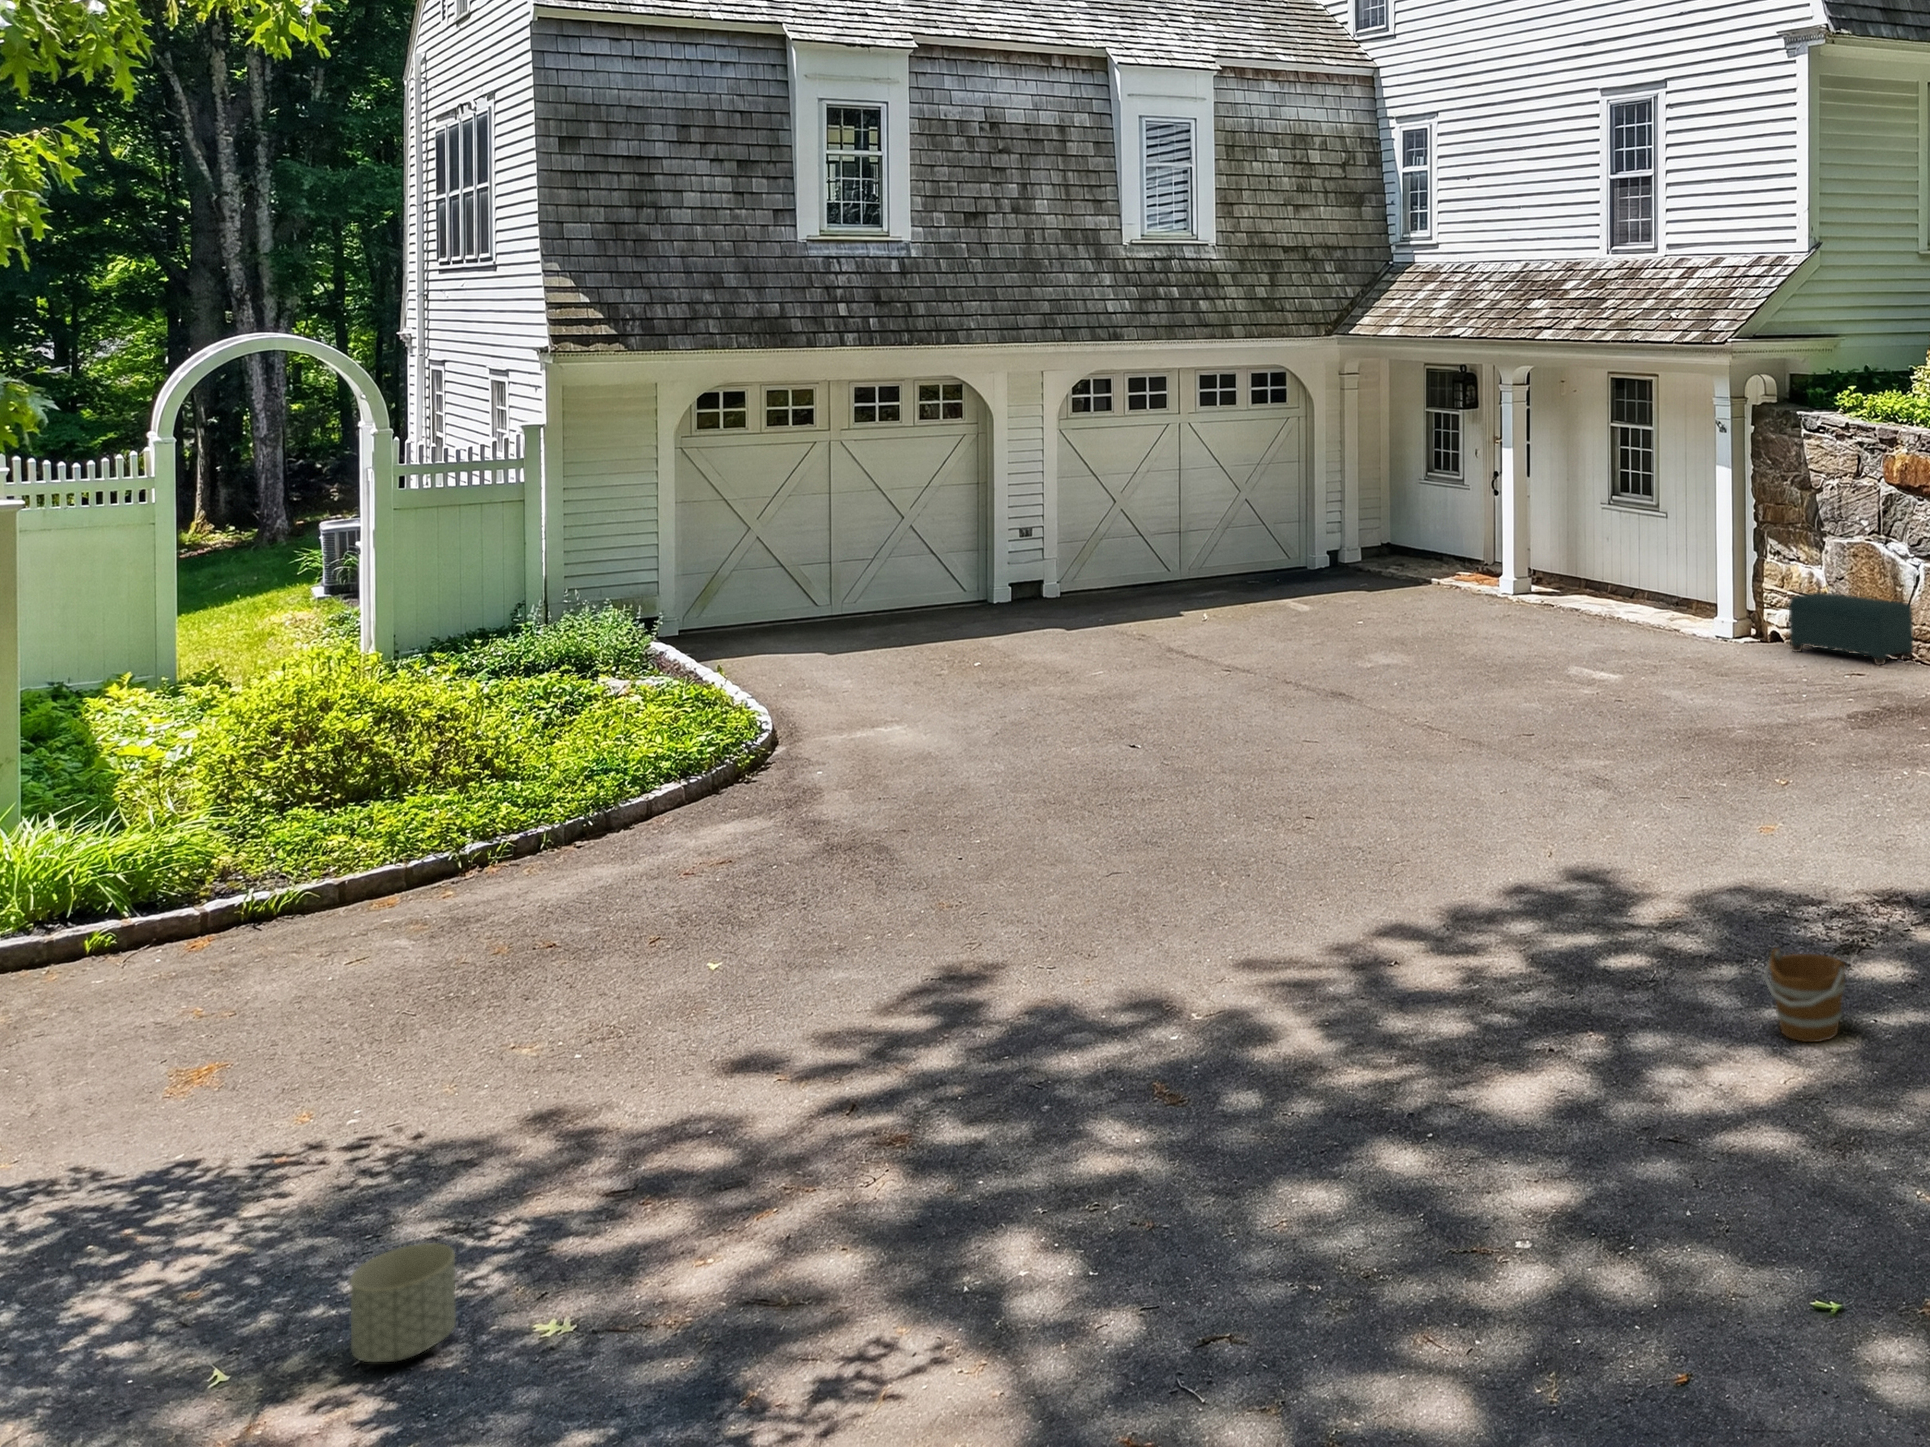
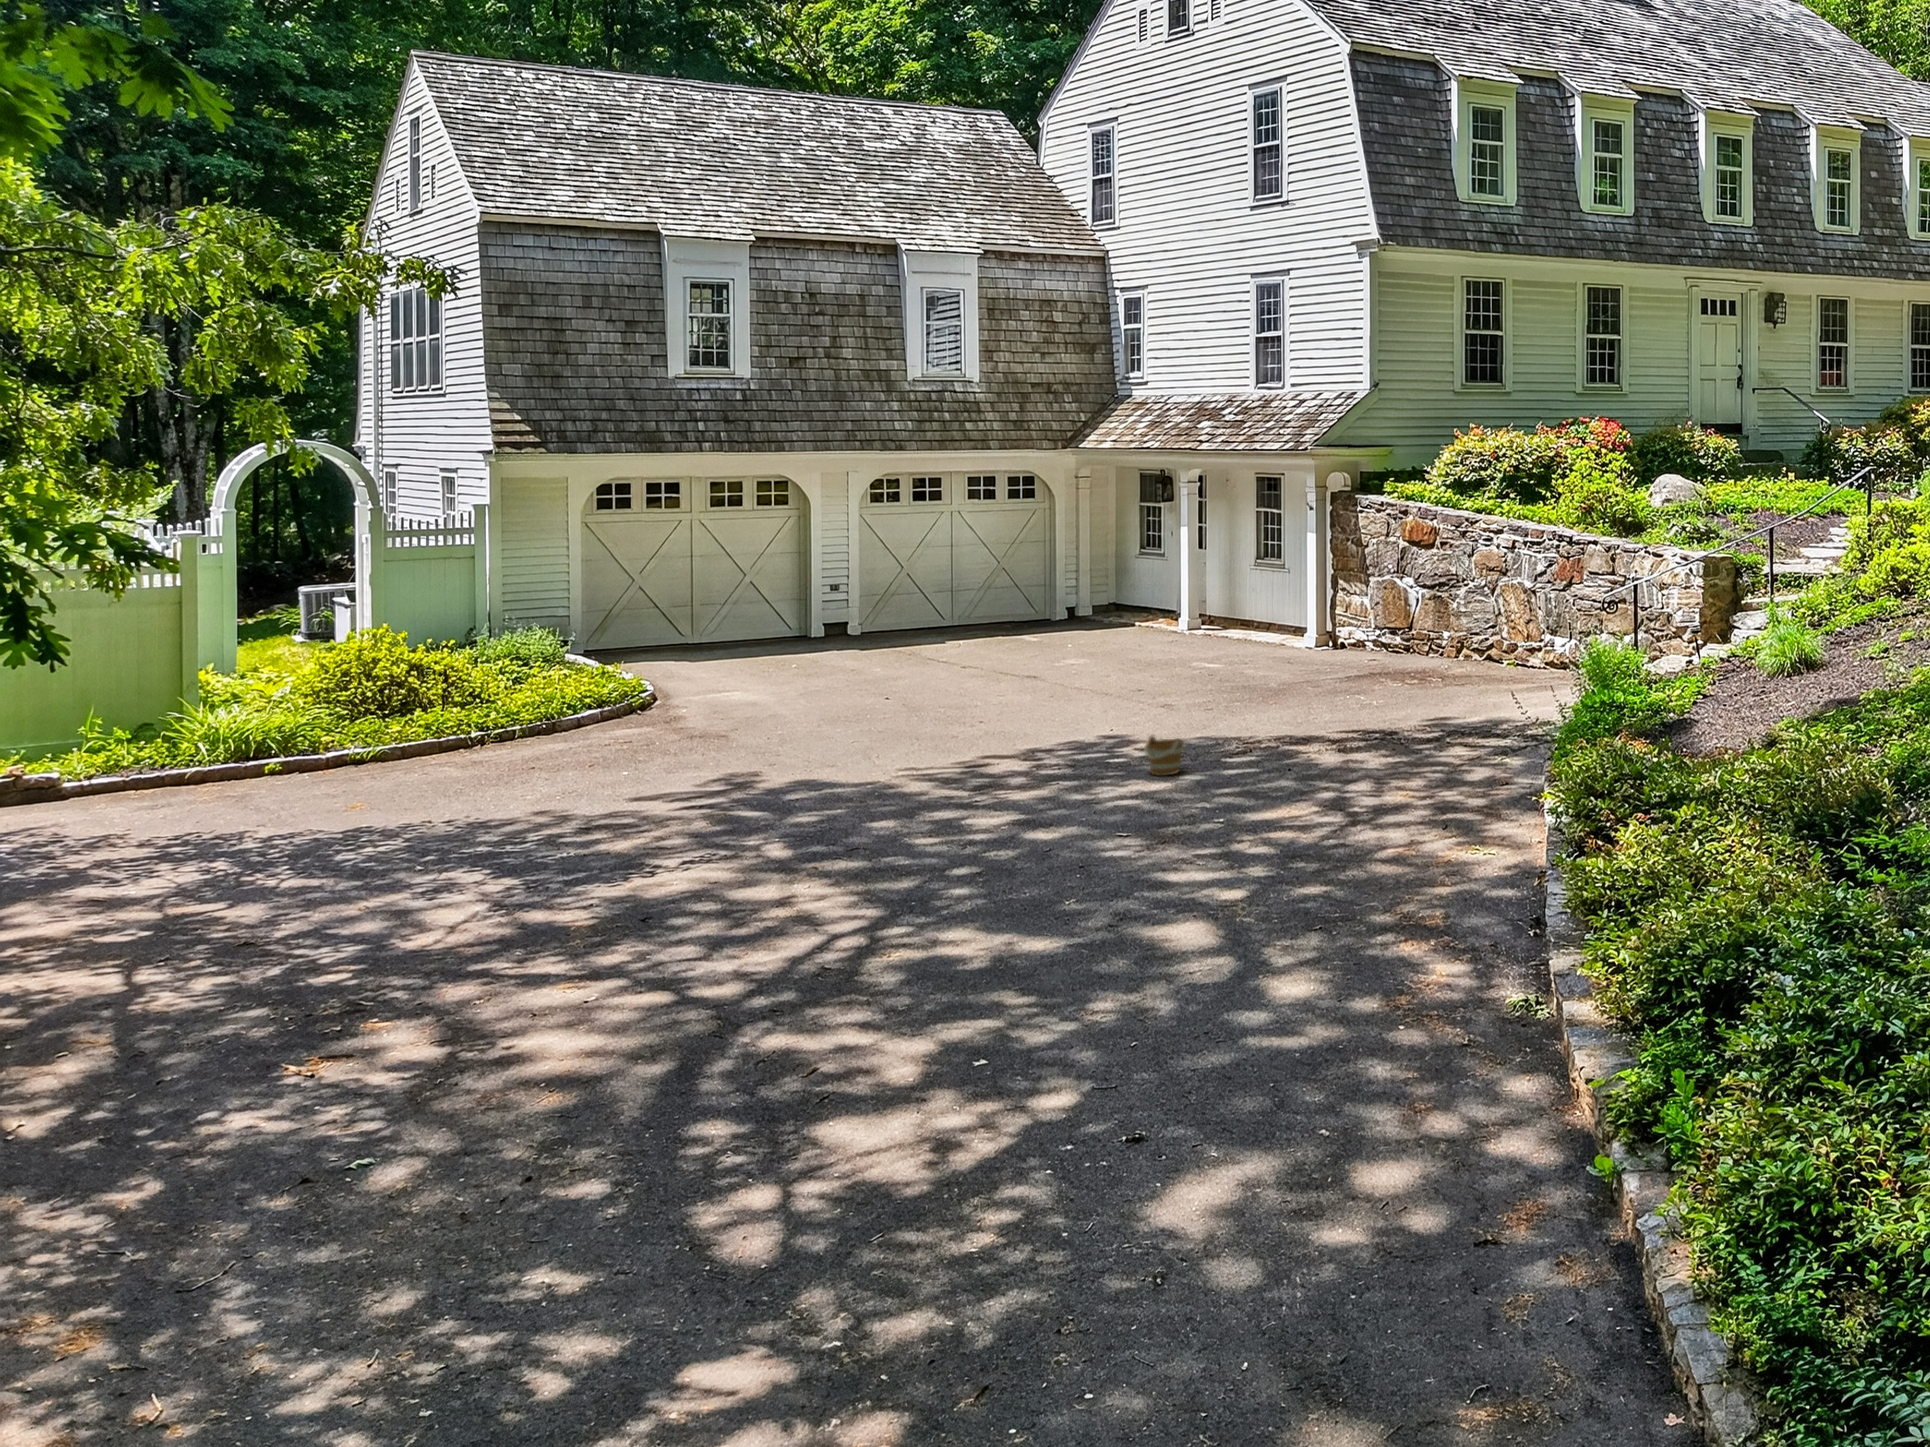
bench: present [1789,592,1913,665] -> none [1341,611,1415,655]
planter: present [350,1243,456,1362] -> none [463,815,506,855]

